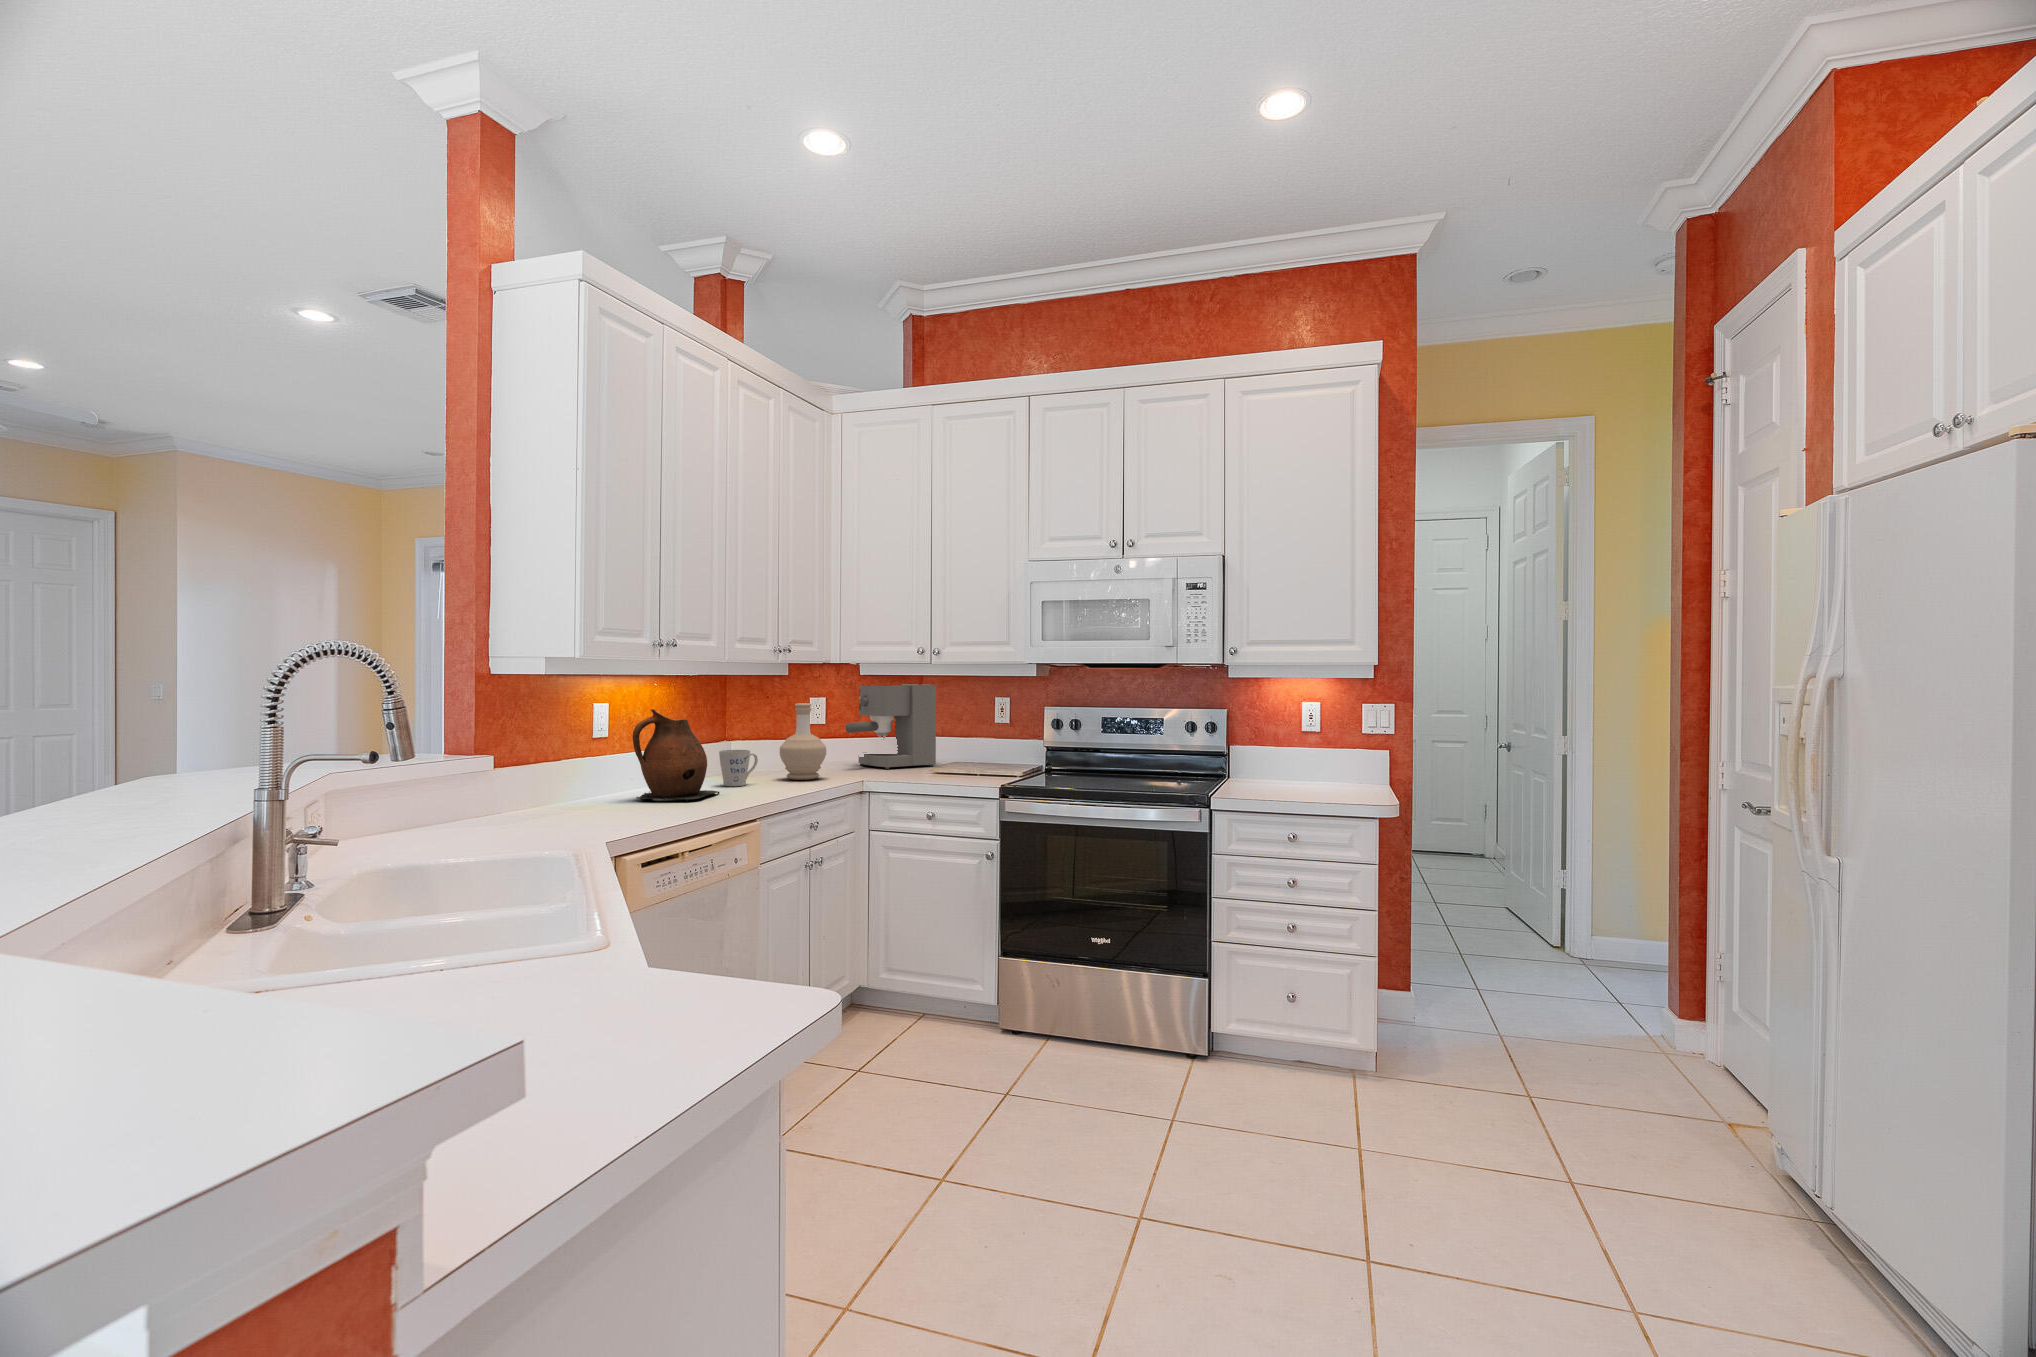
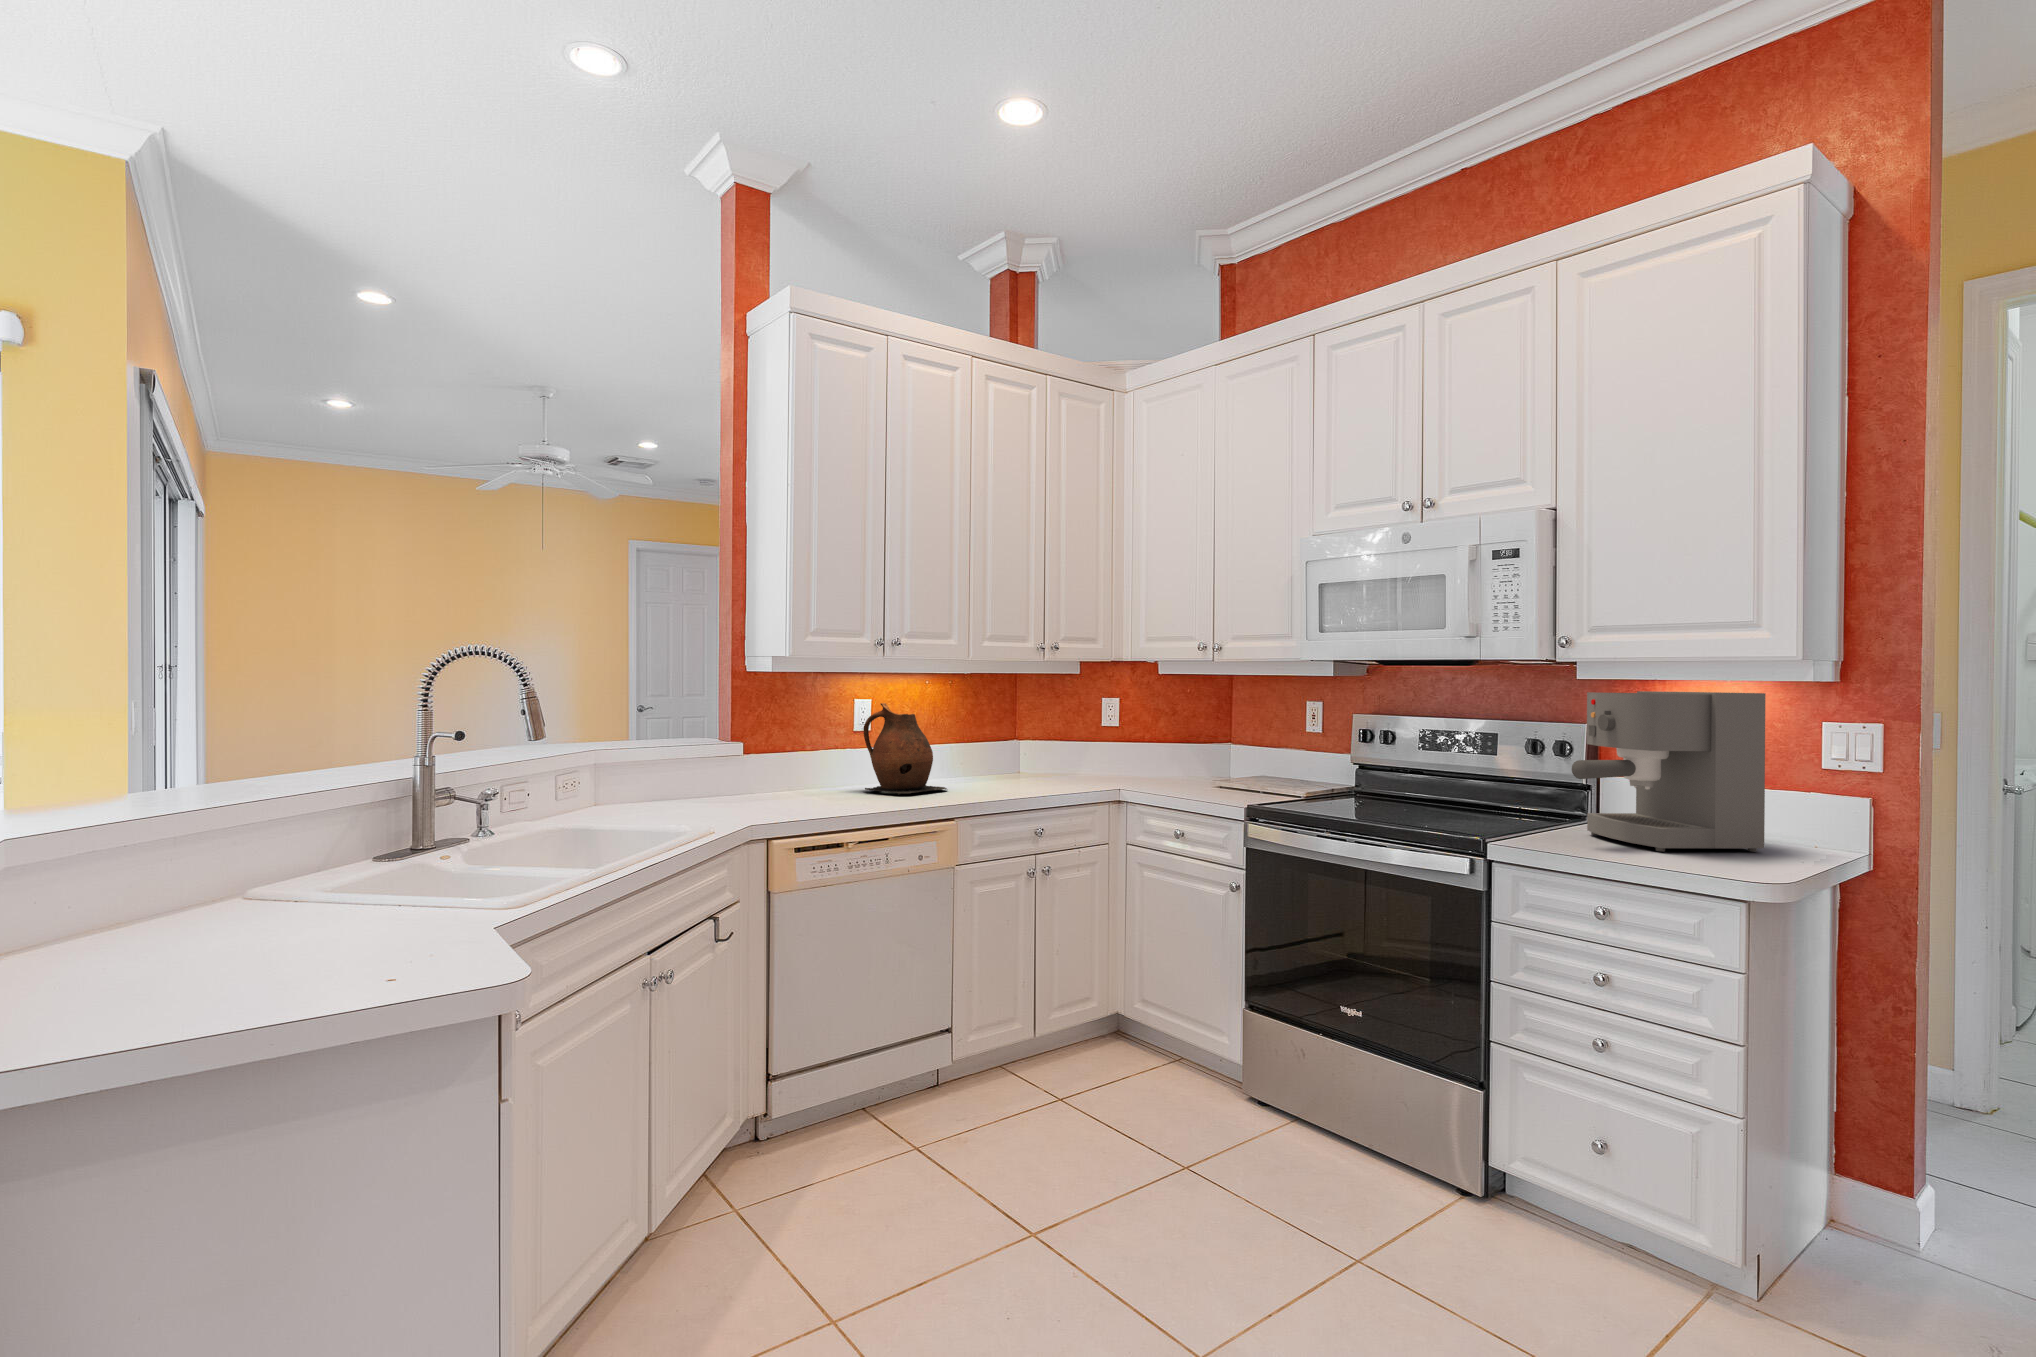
coffee maker: present [846,684,936,769] -> present [1572,691,1766,852]
bottle: present [780,703,826,780] -> none [1041,703,1089,784]
mug: present [719,750,758,786] -> none [971,748,1011,785]

